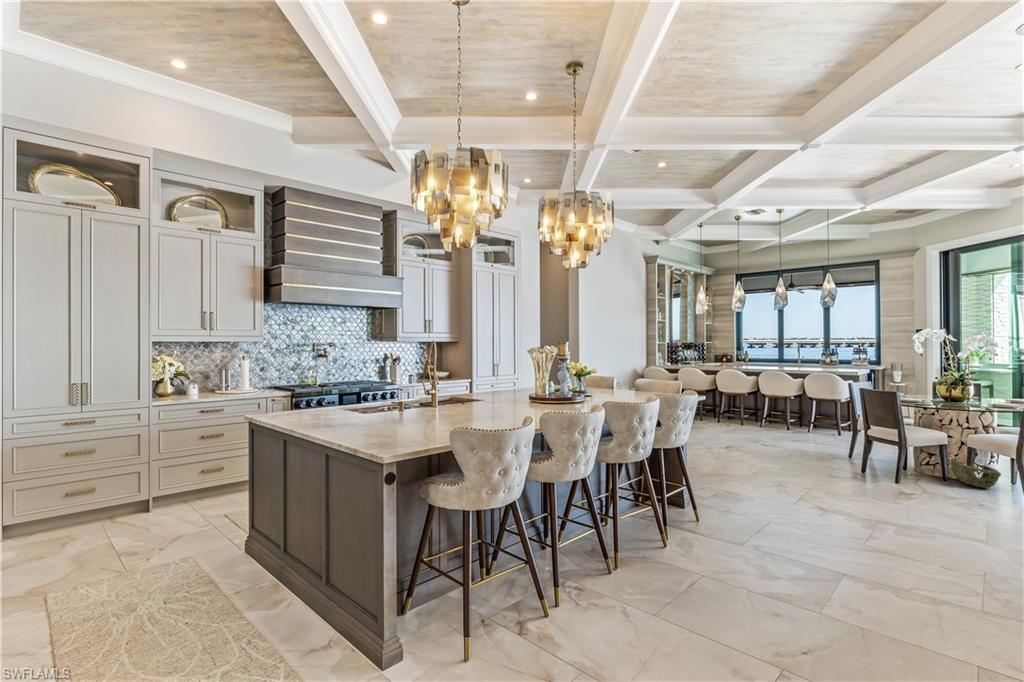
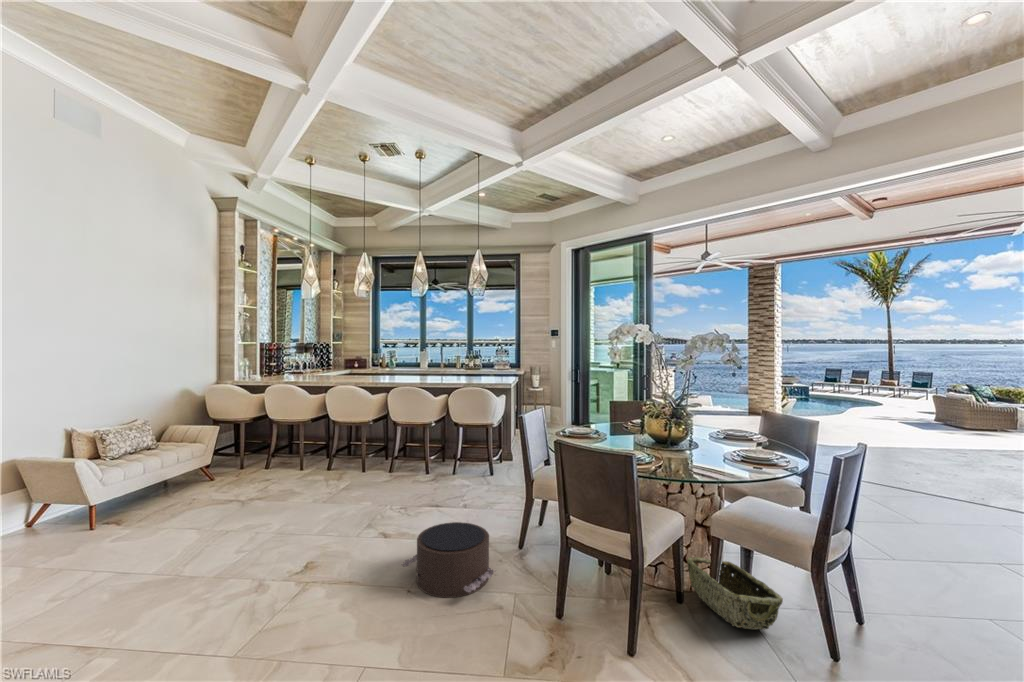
pouf: none [776,434,830,461] -> present [402,522,495,598]

